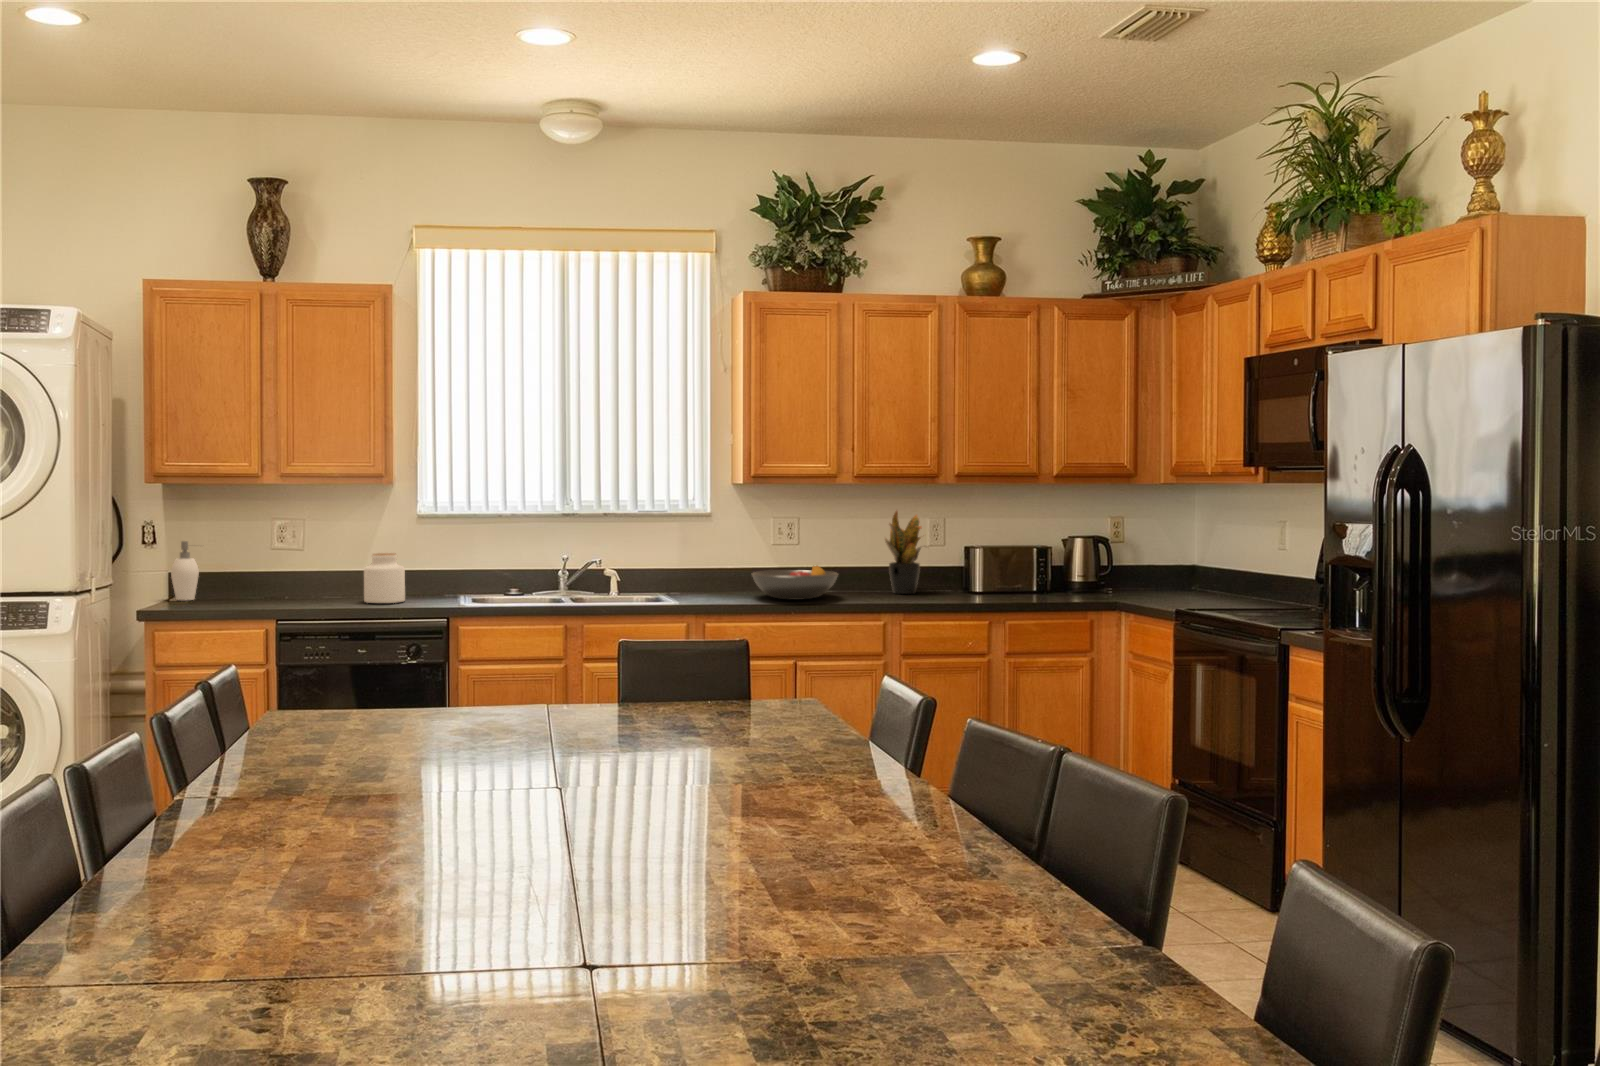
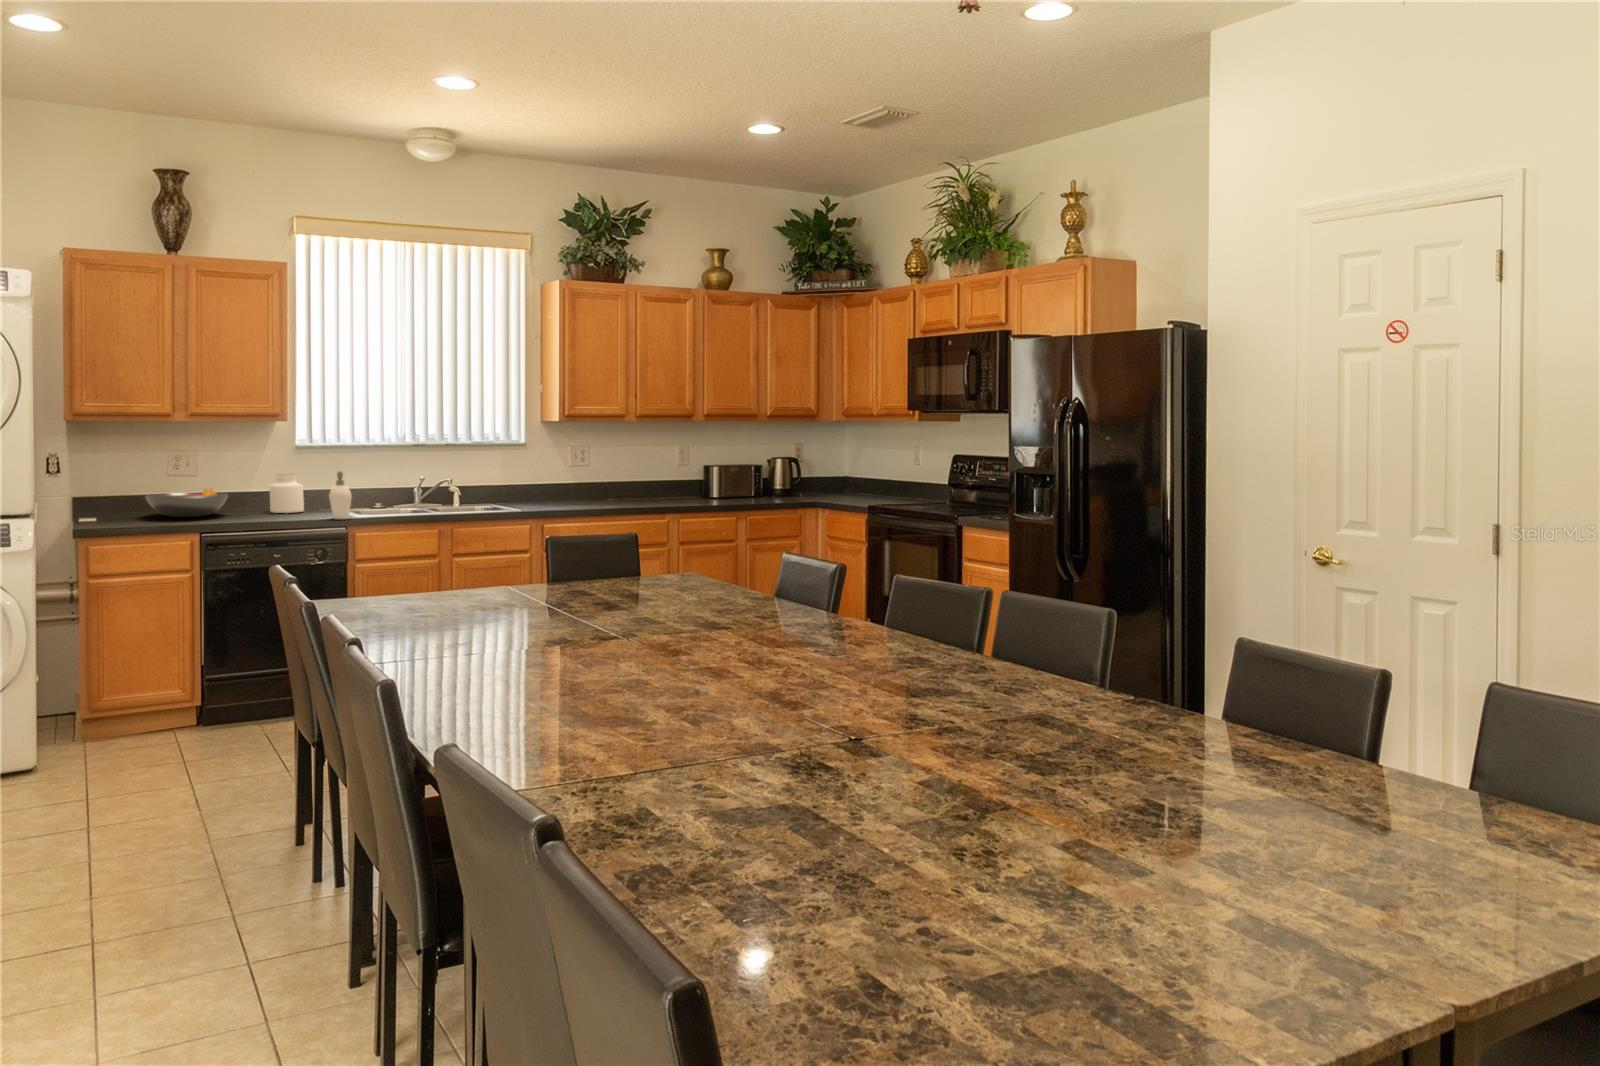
potted plant: present [885,511,927,594] -> none [652,438,691,500]
soap dispenser: present [171,541,199,600] -> present [329,472,352,519]
fruit bowl: present [752,565,838,600] -> present [145,488,228,517]

